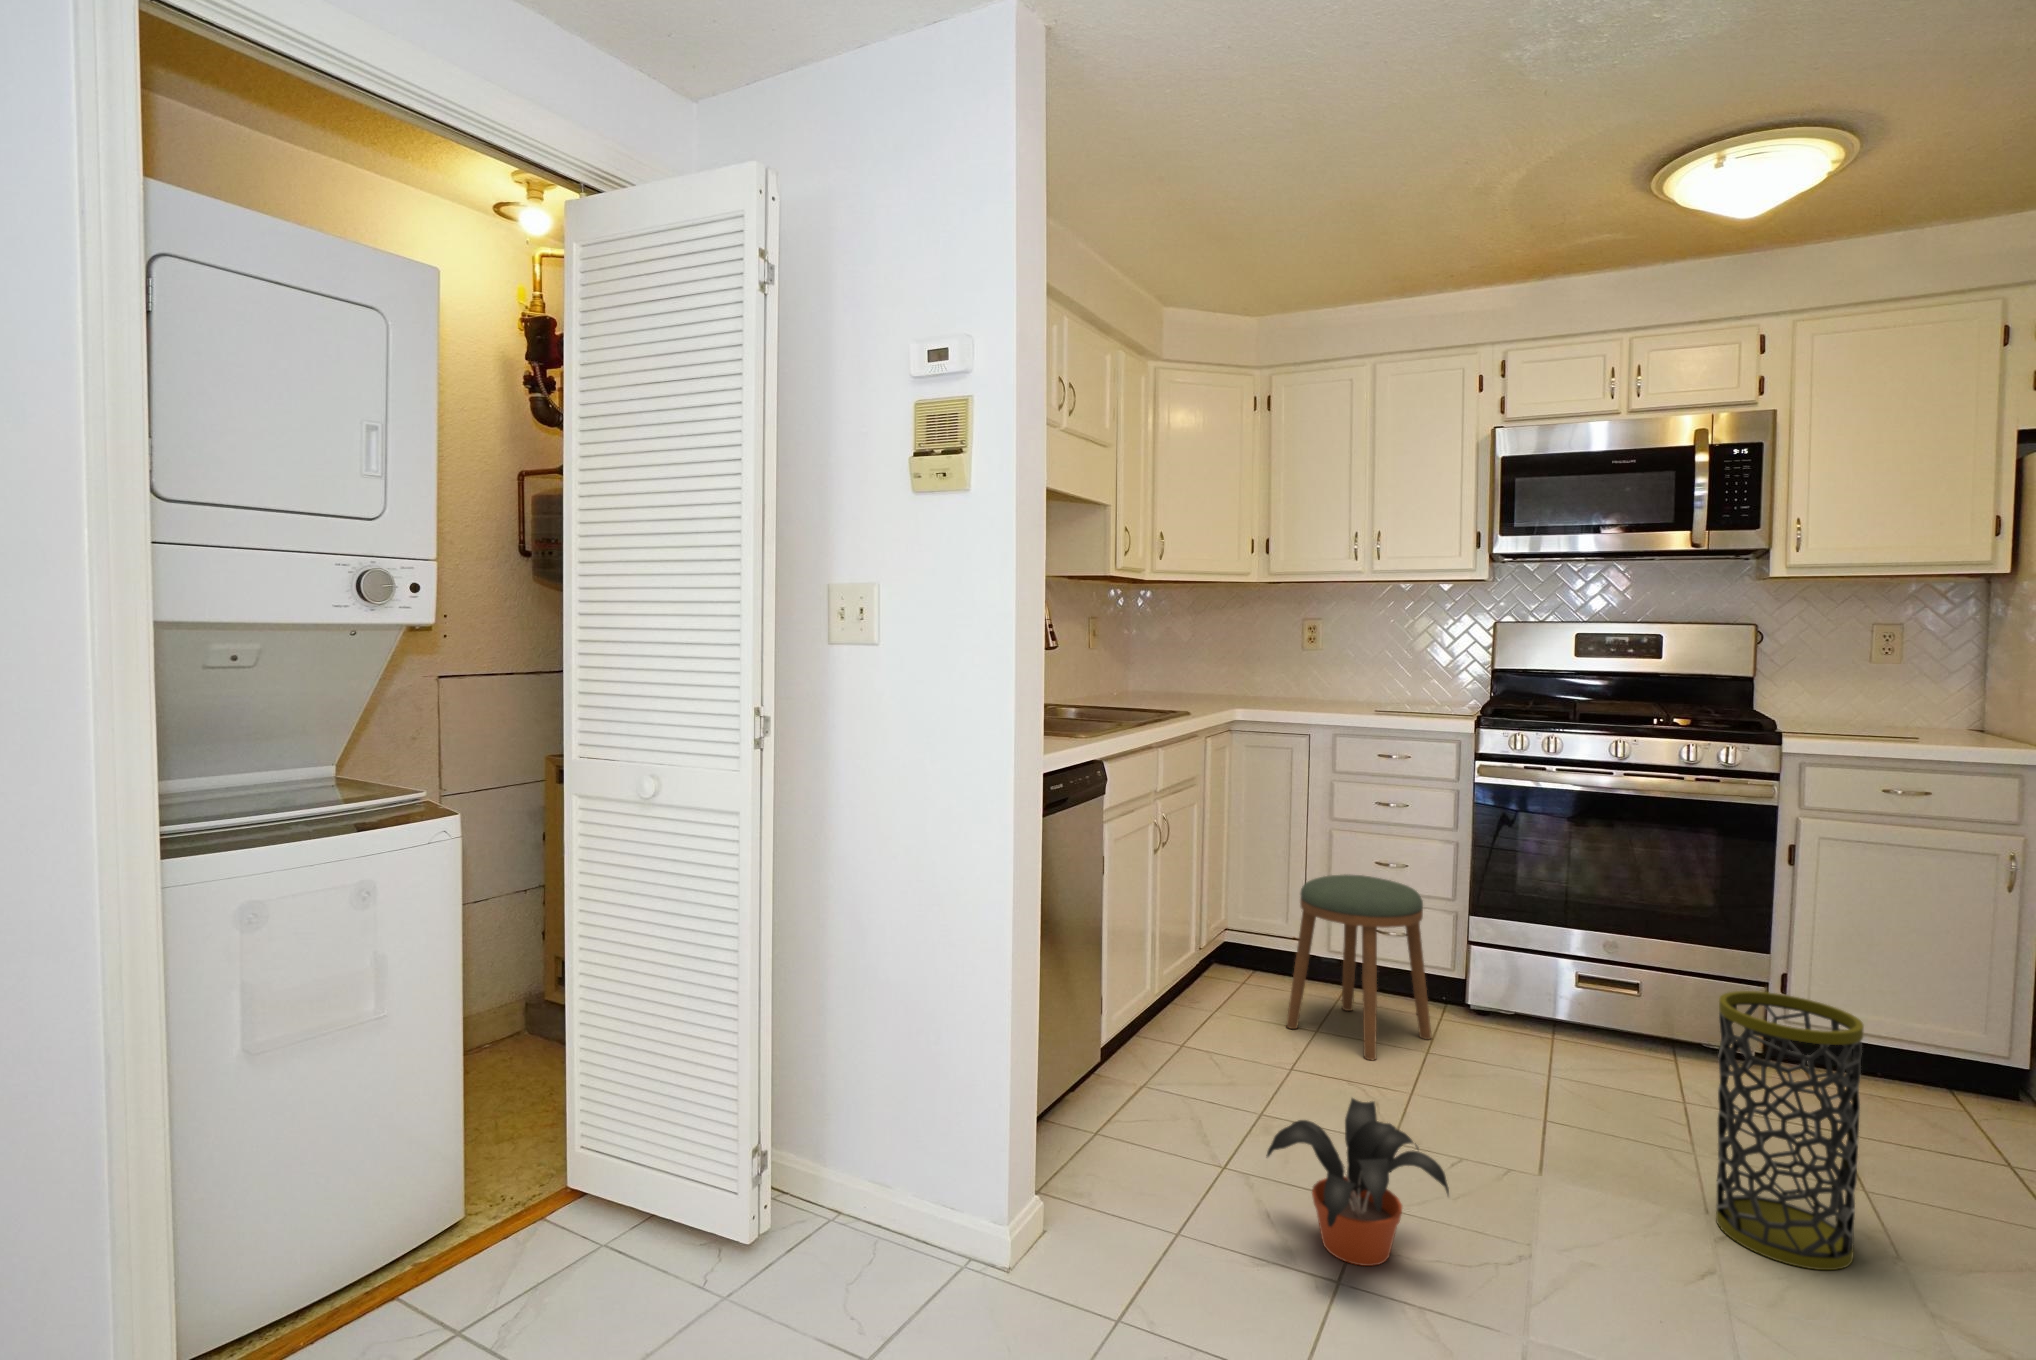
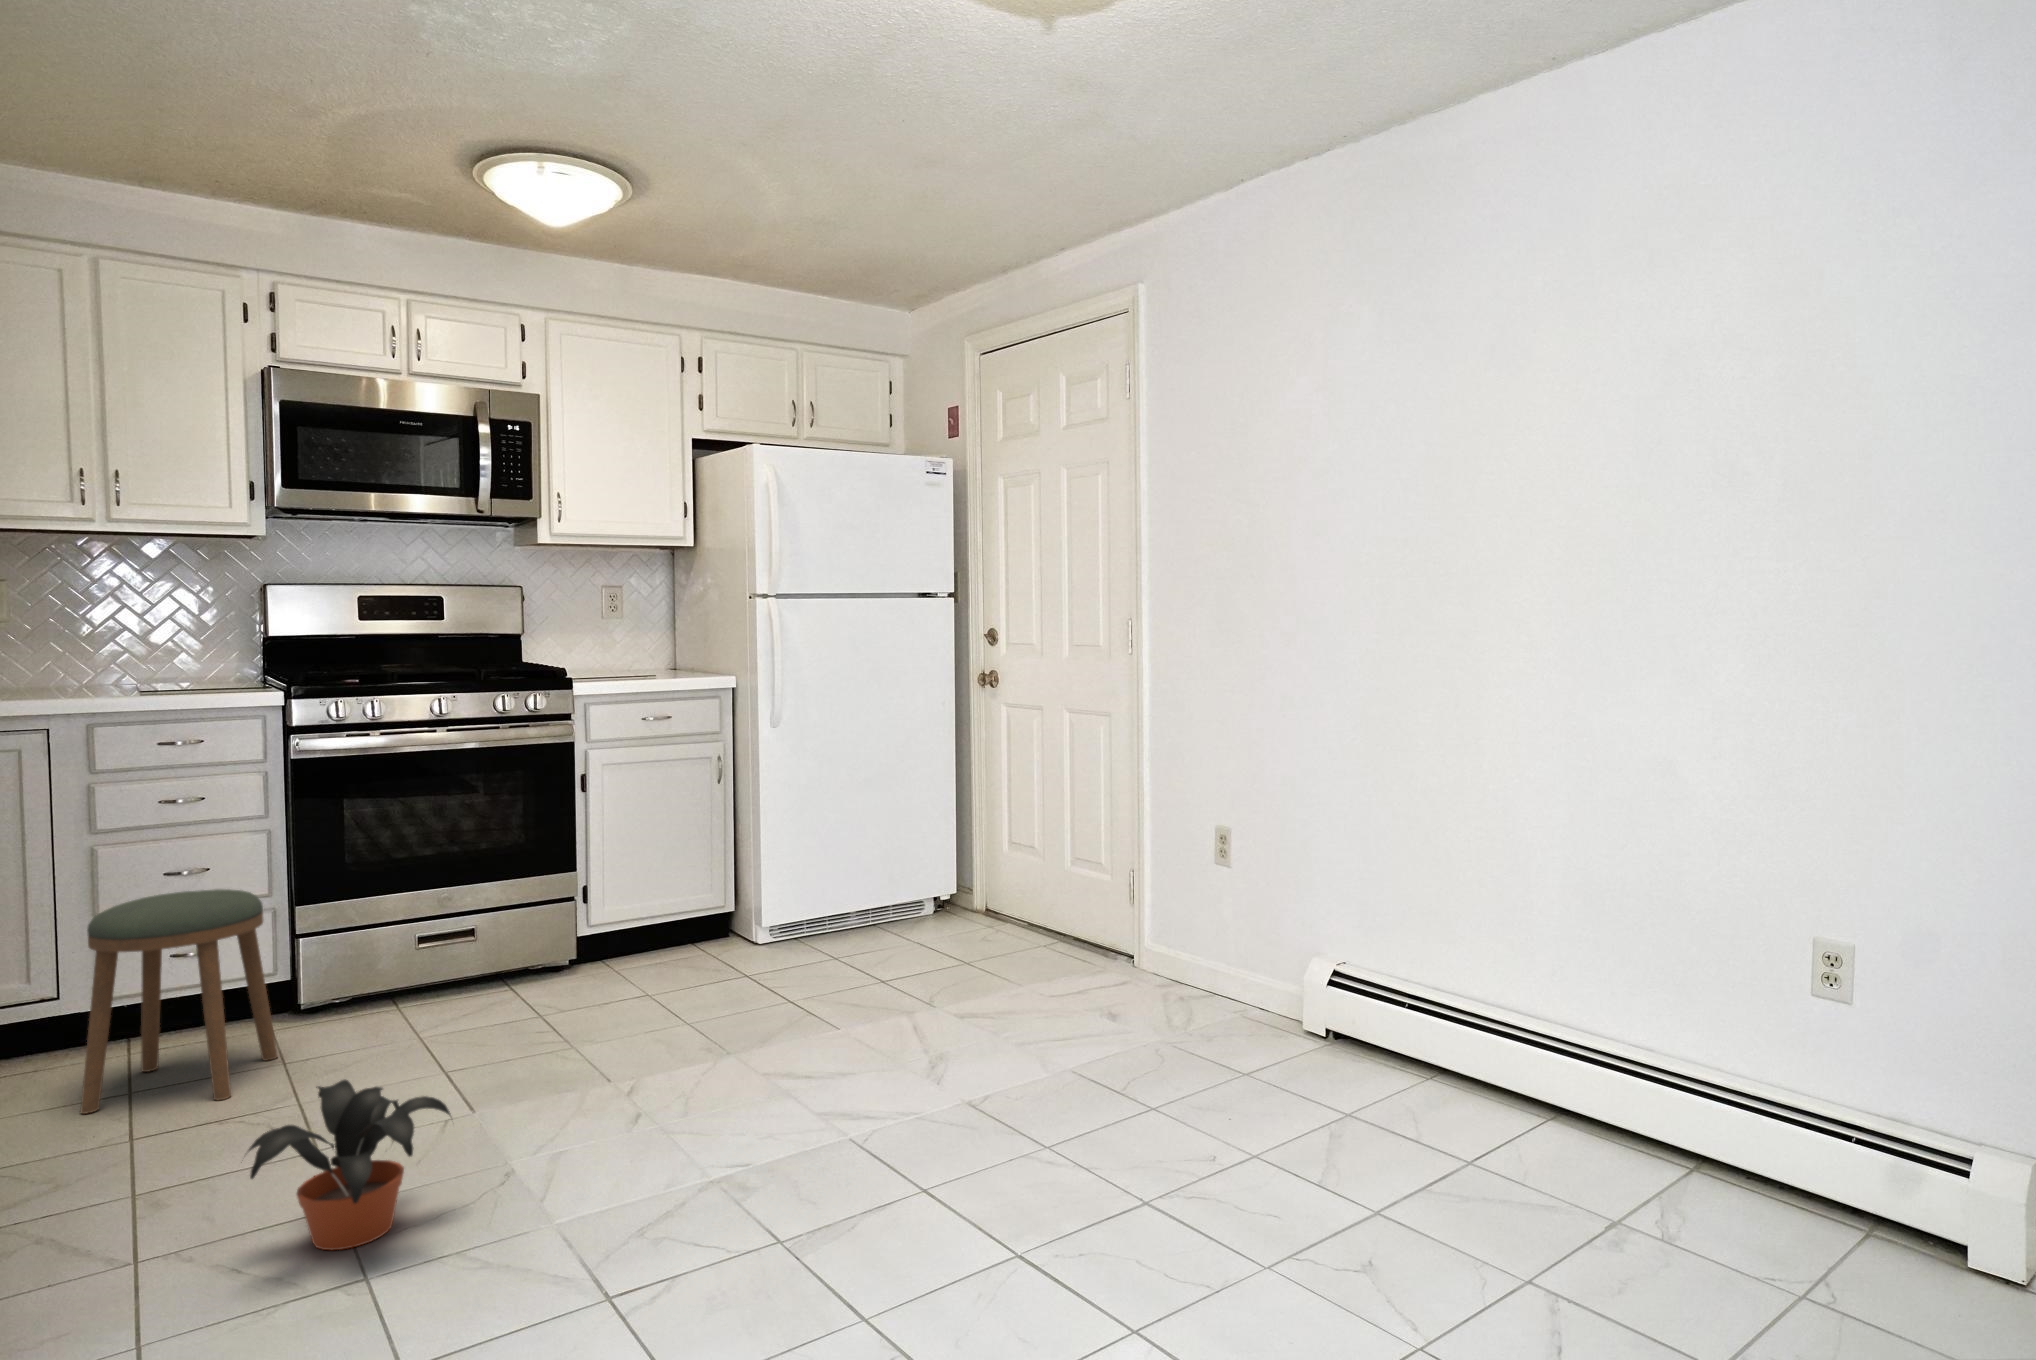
trash can: present [1716,991,1864,1270] -> none [606,870,706,1078]

